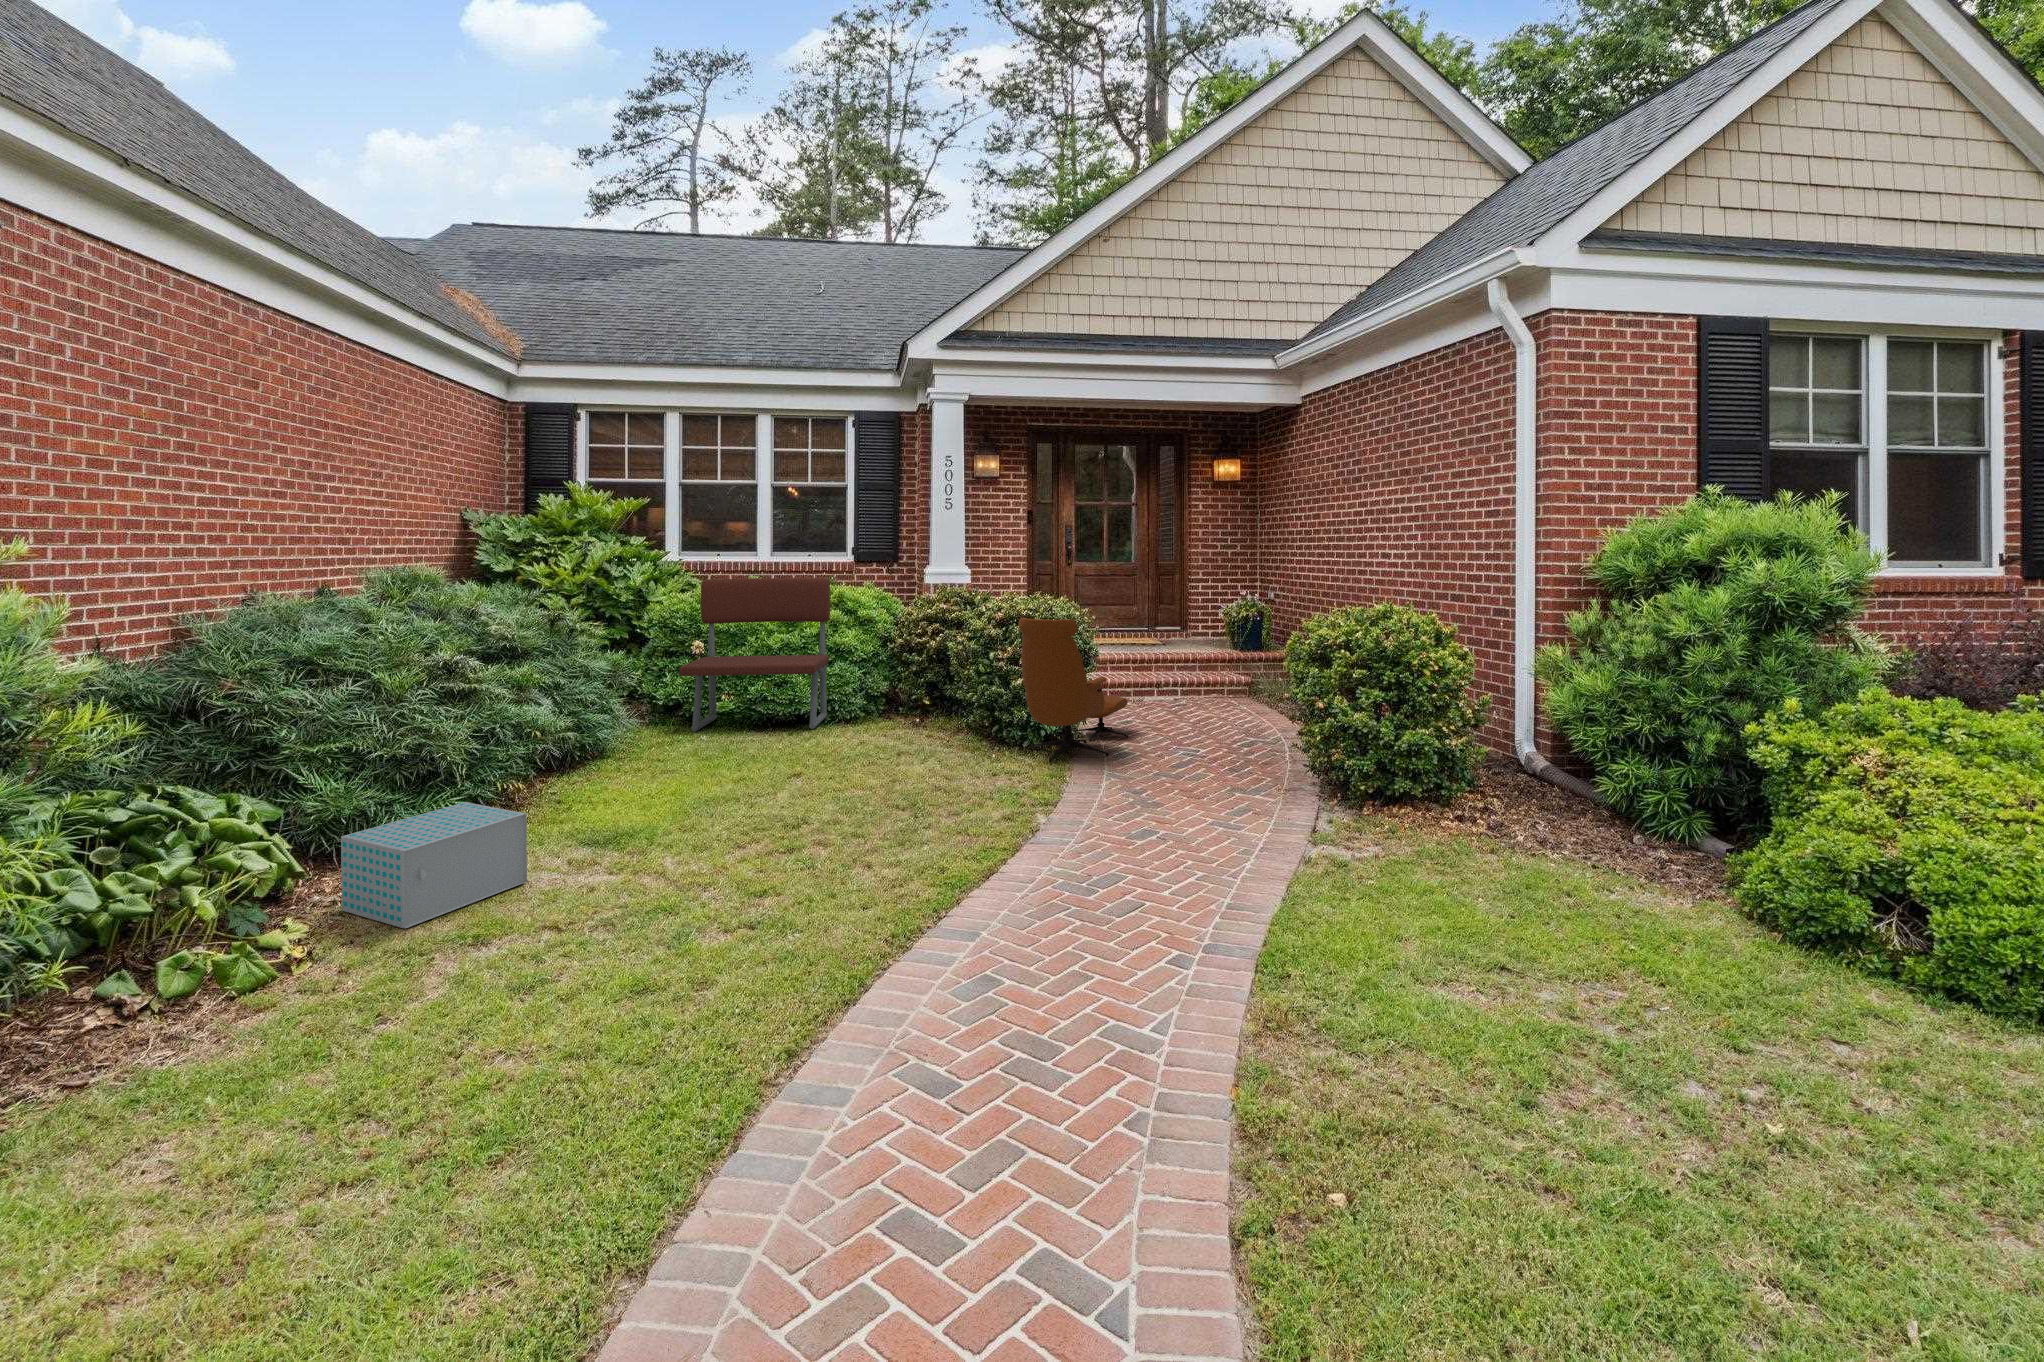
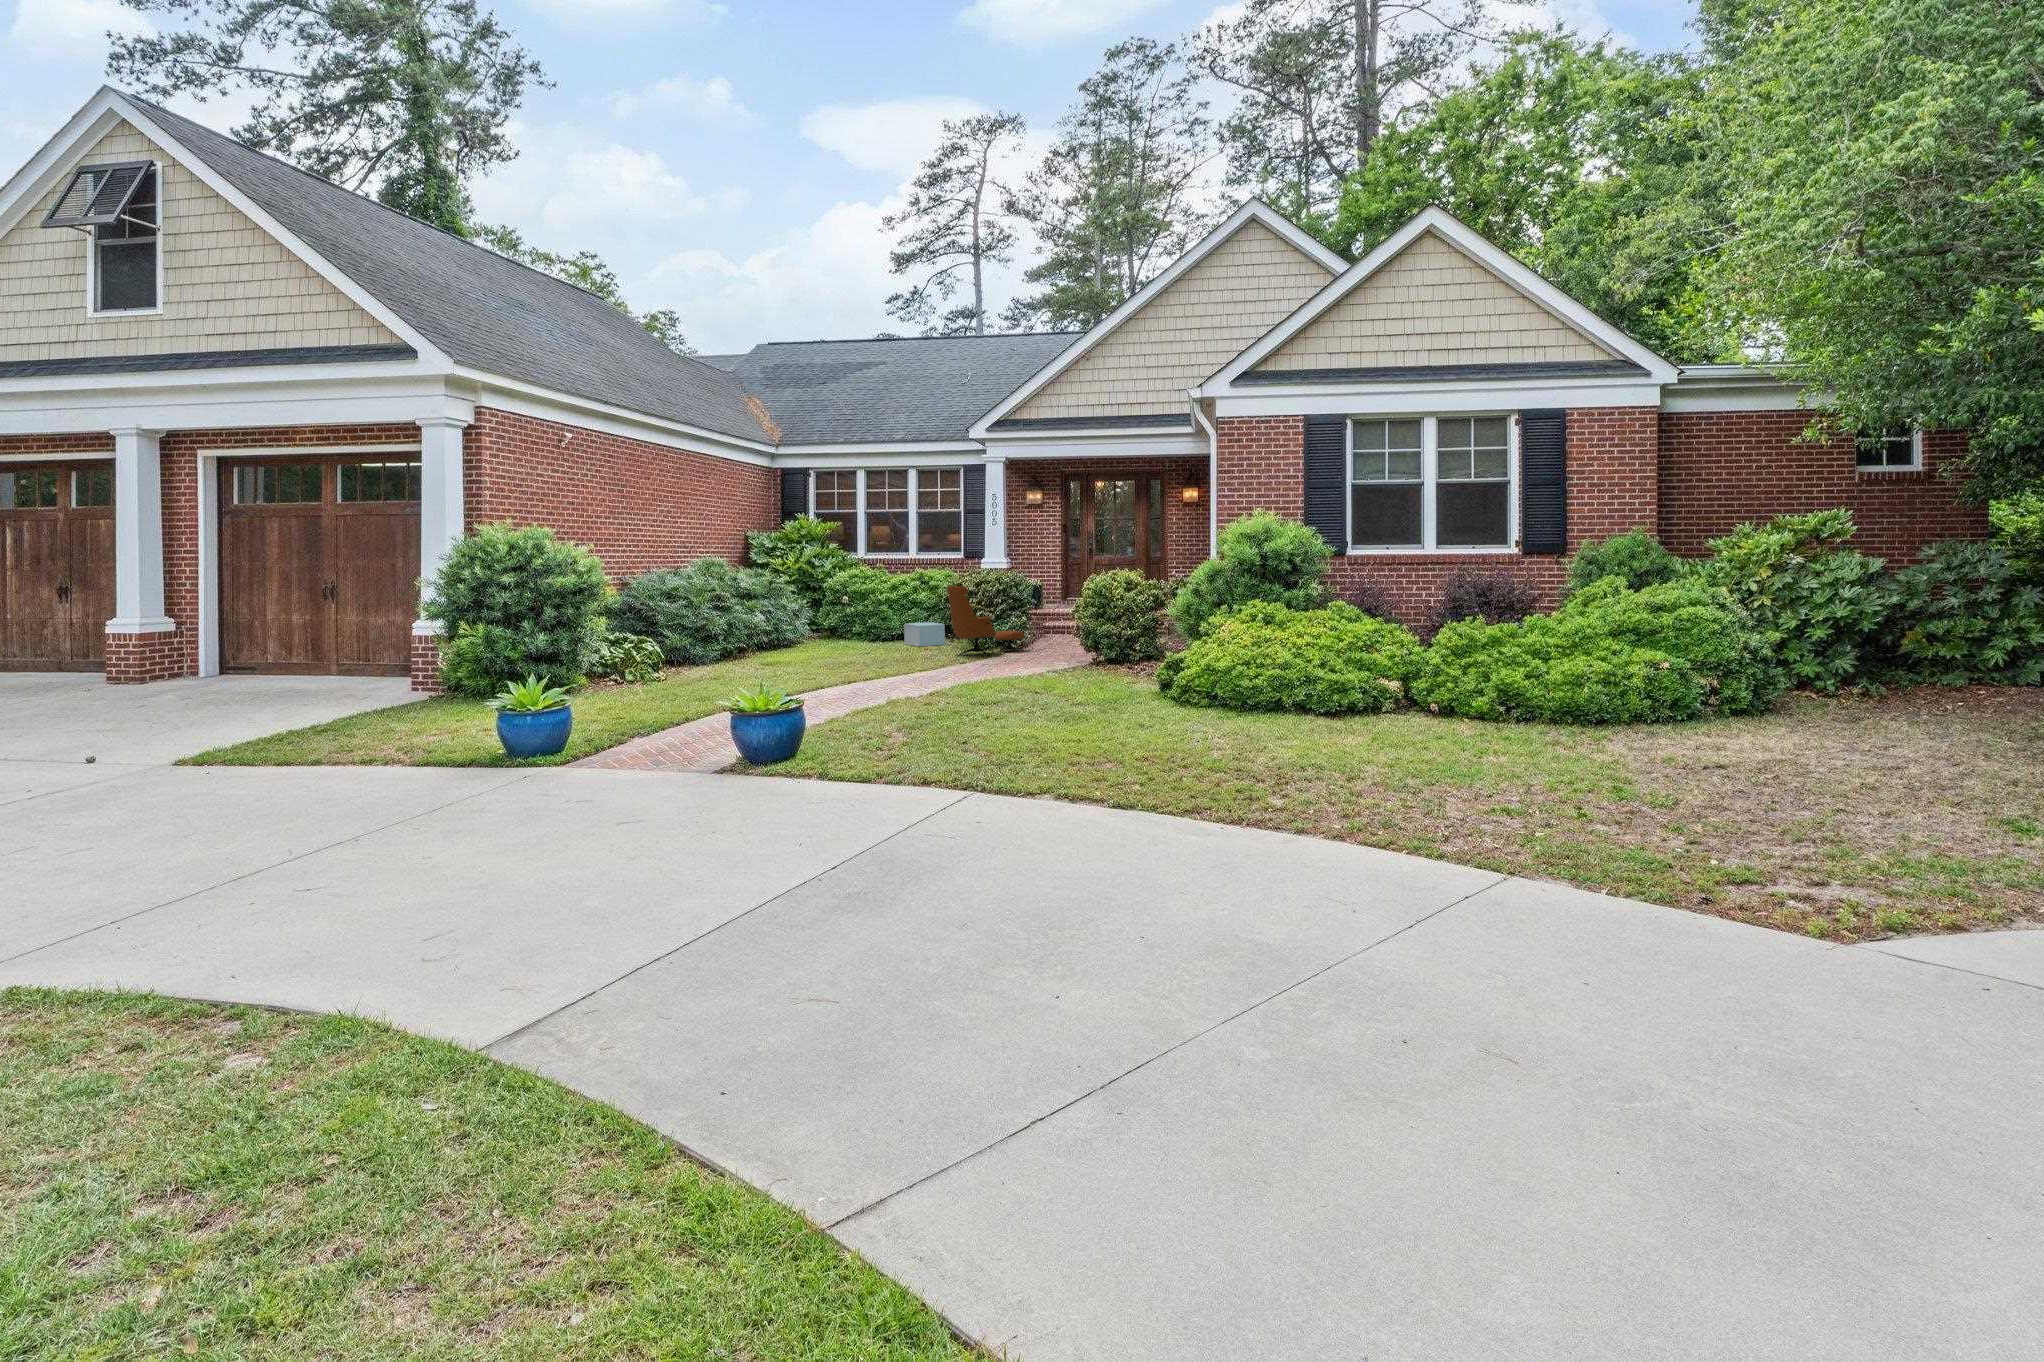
bench: present [679,578,830,732] -> none [825,567,902,644]
storage box: present [341,802,527,928] -> present [904,622,945,646]

